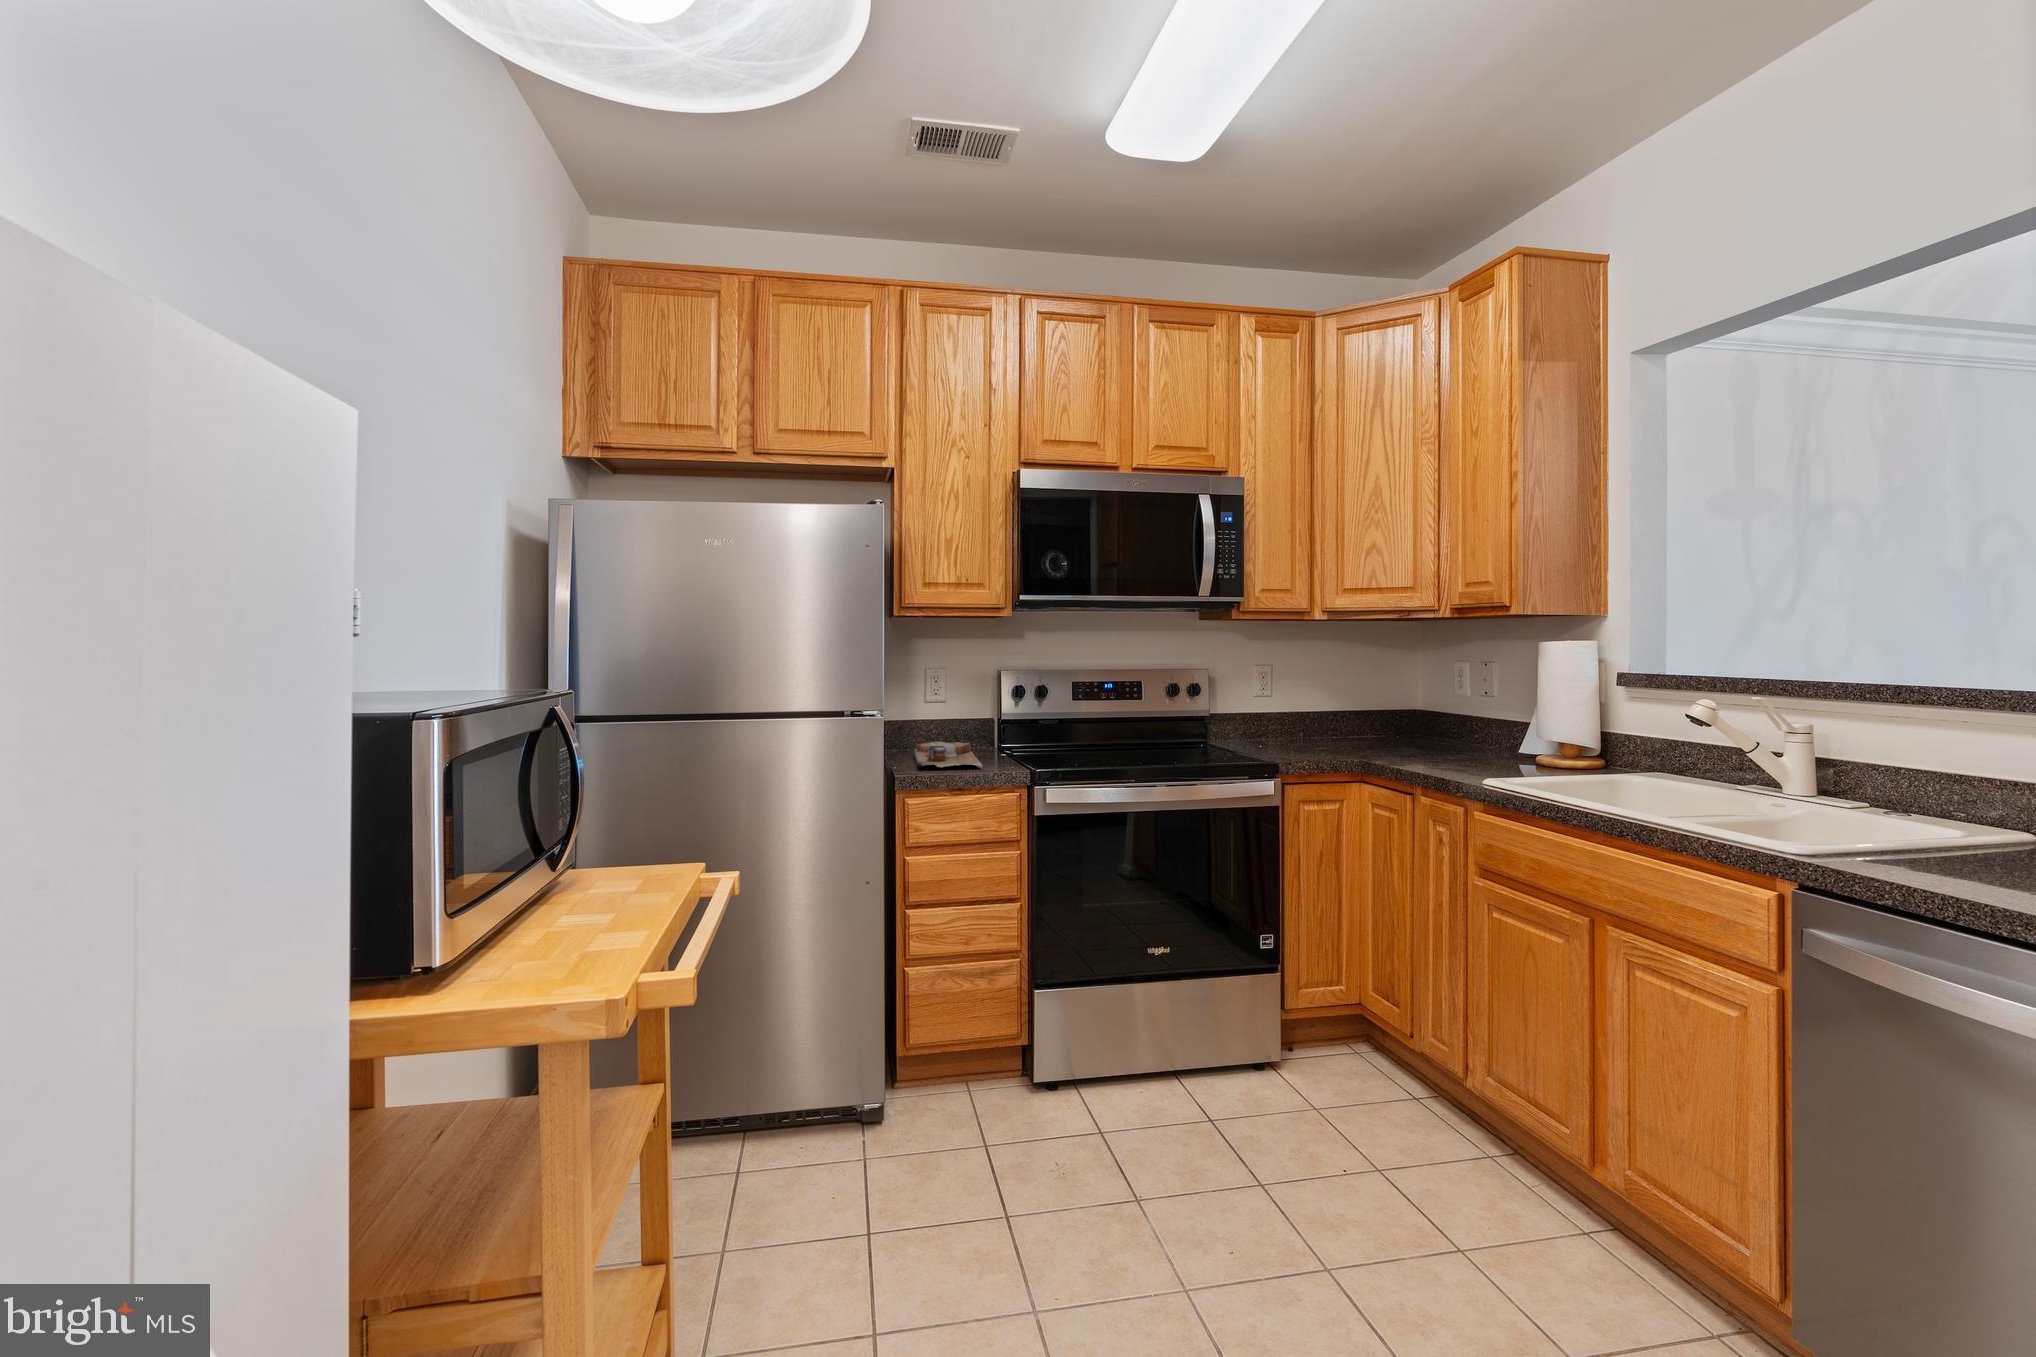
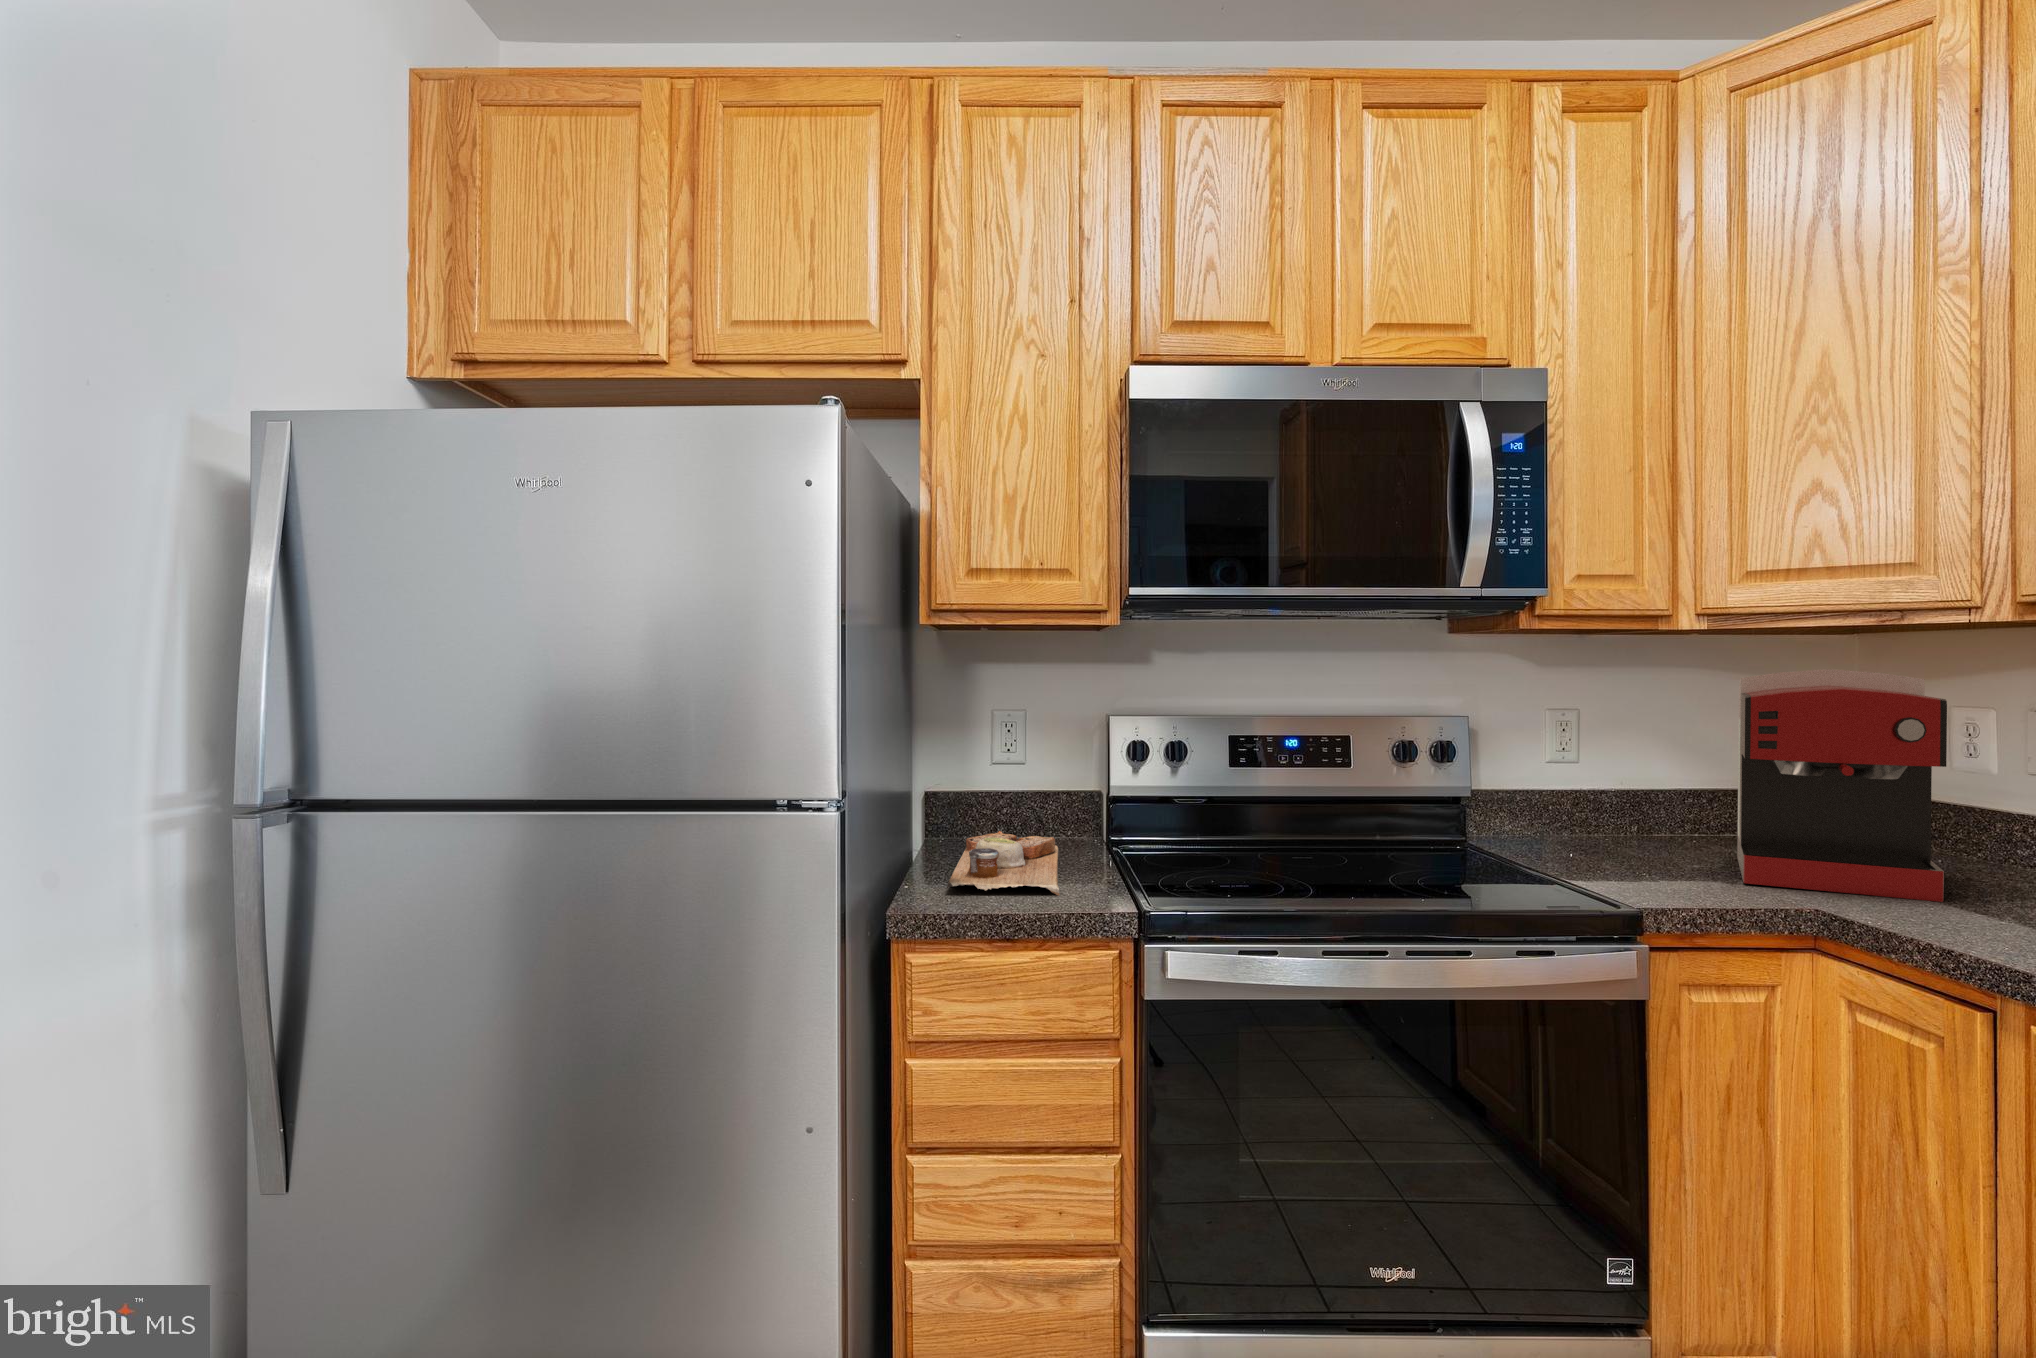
coffee maker: none [1339,642,1428,759] -> present [1737,669,1947,902]

